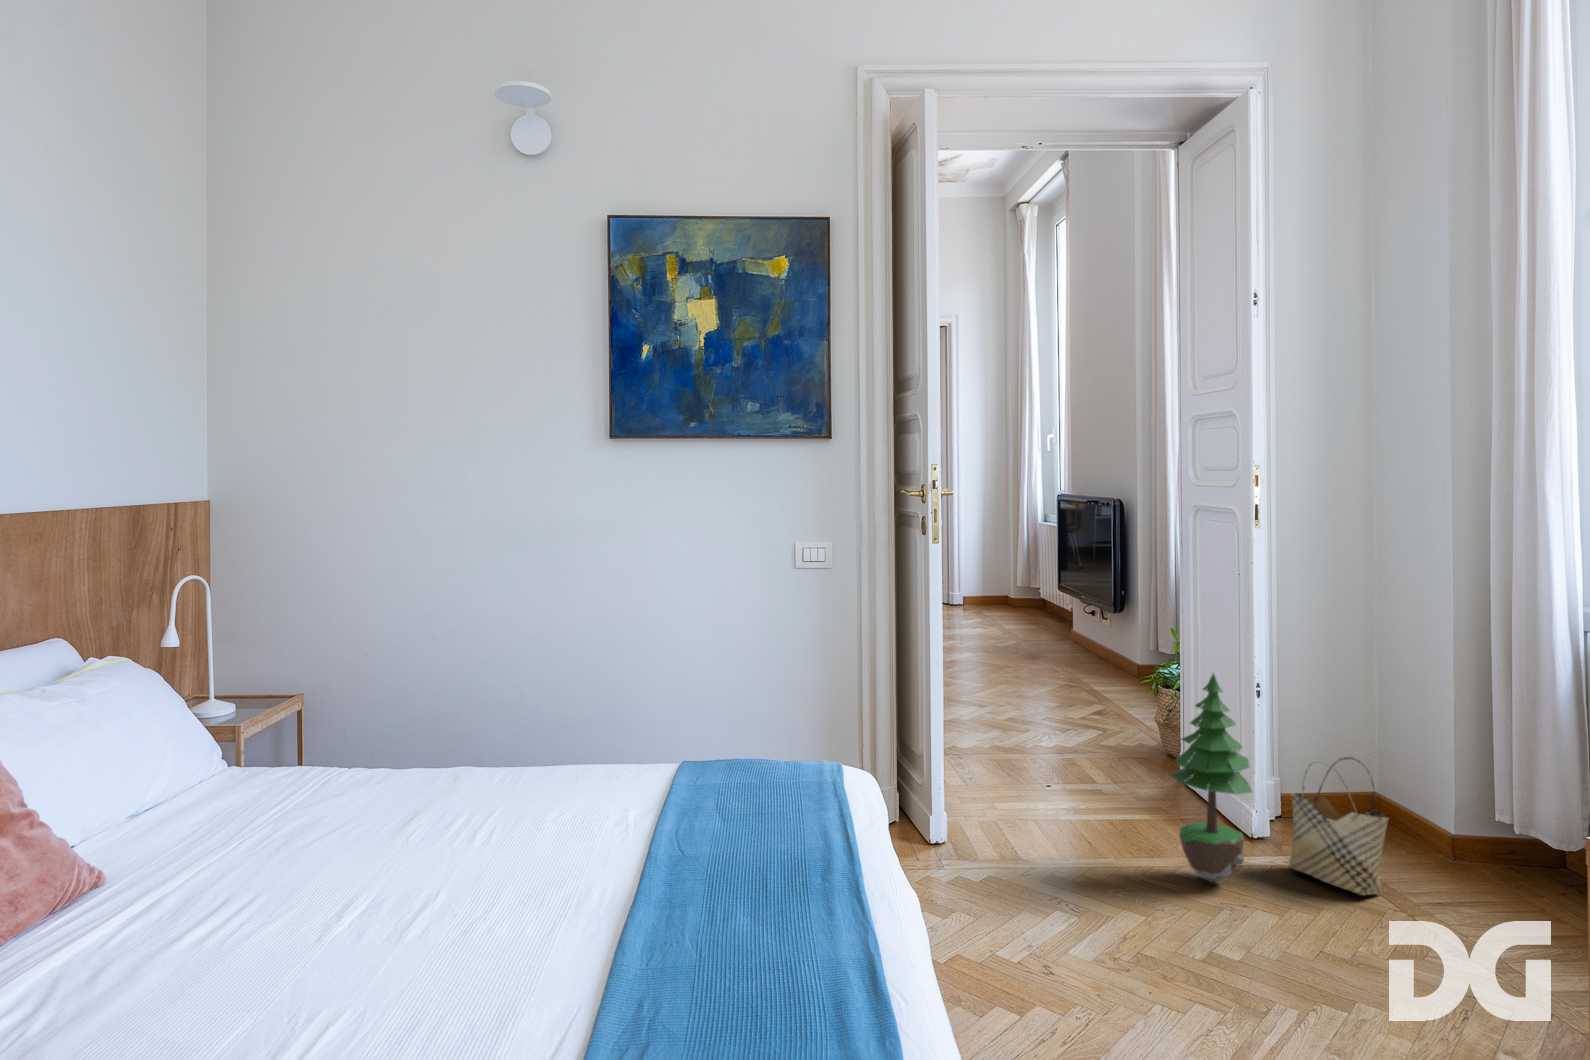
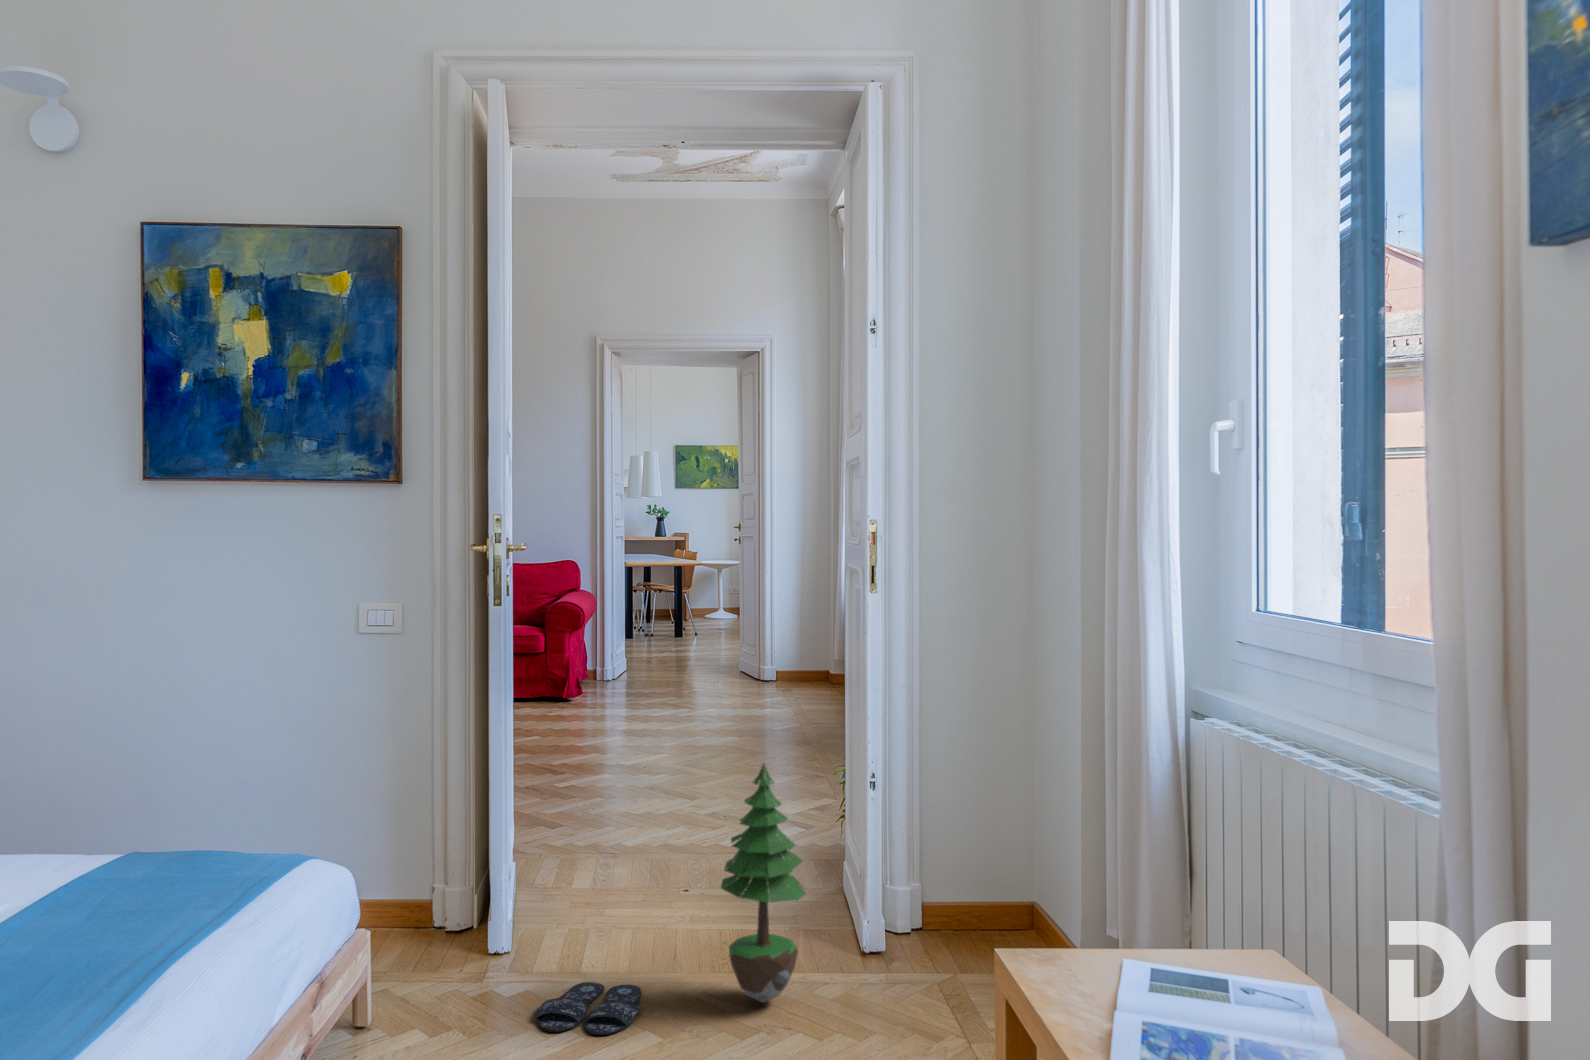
woven basket: present [1288,757,1389,895] -> none [863,861,947,1020]
slippers: none [1023,867,1115,913] -> present [537,982,642,1035]

